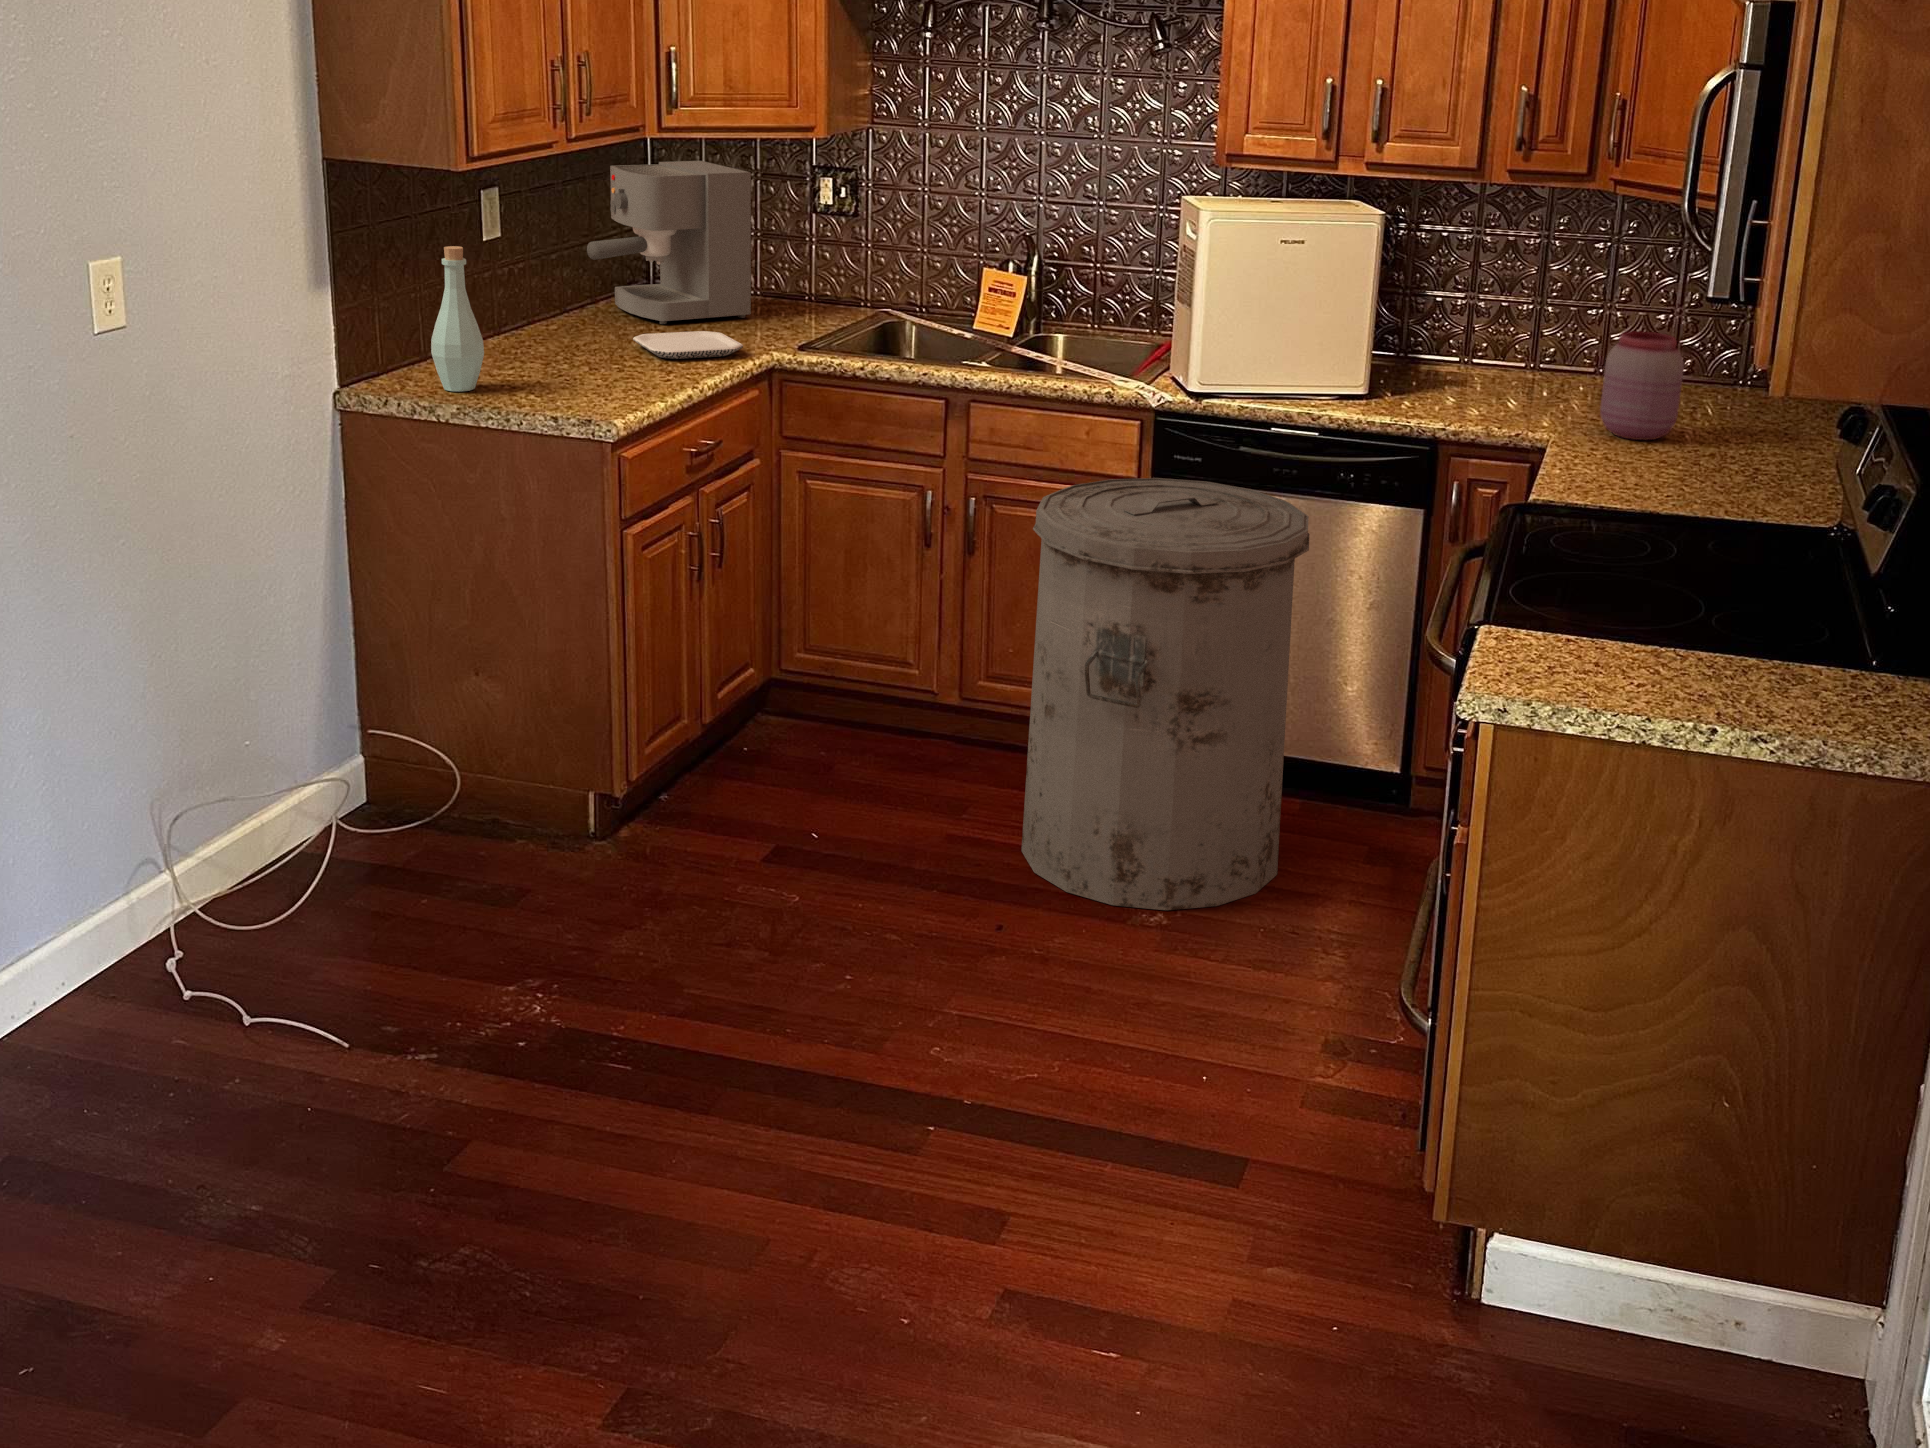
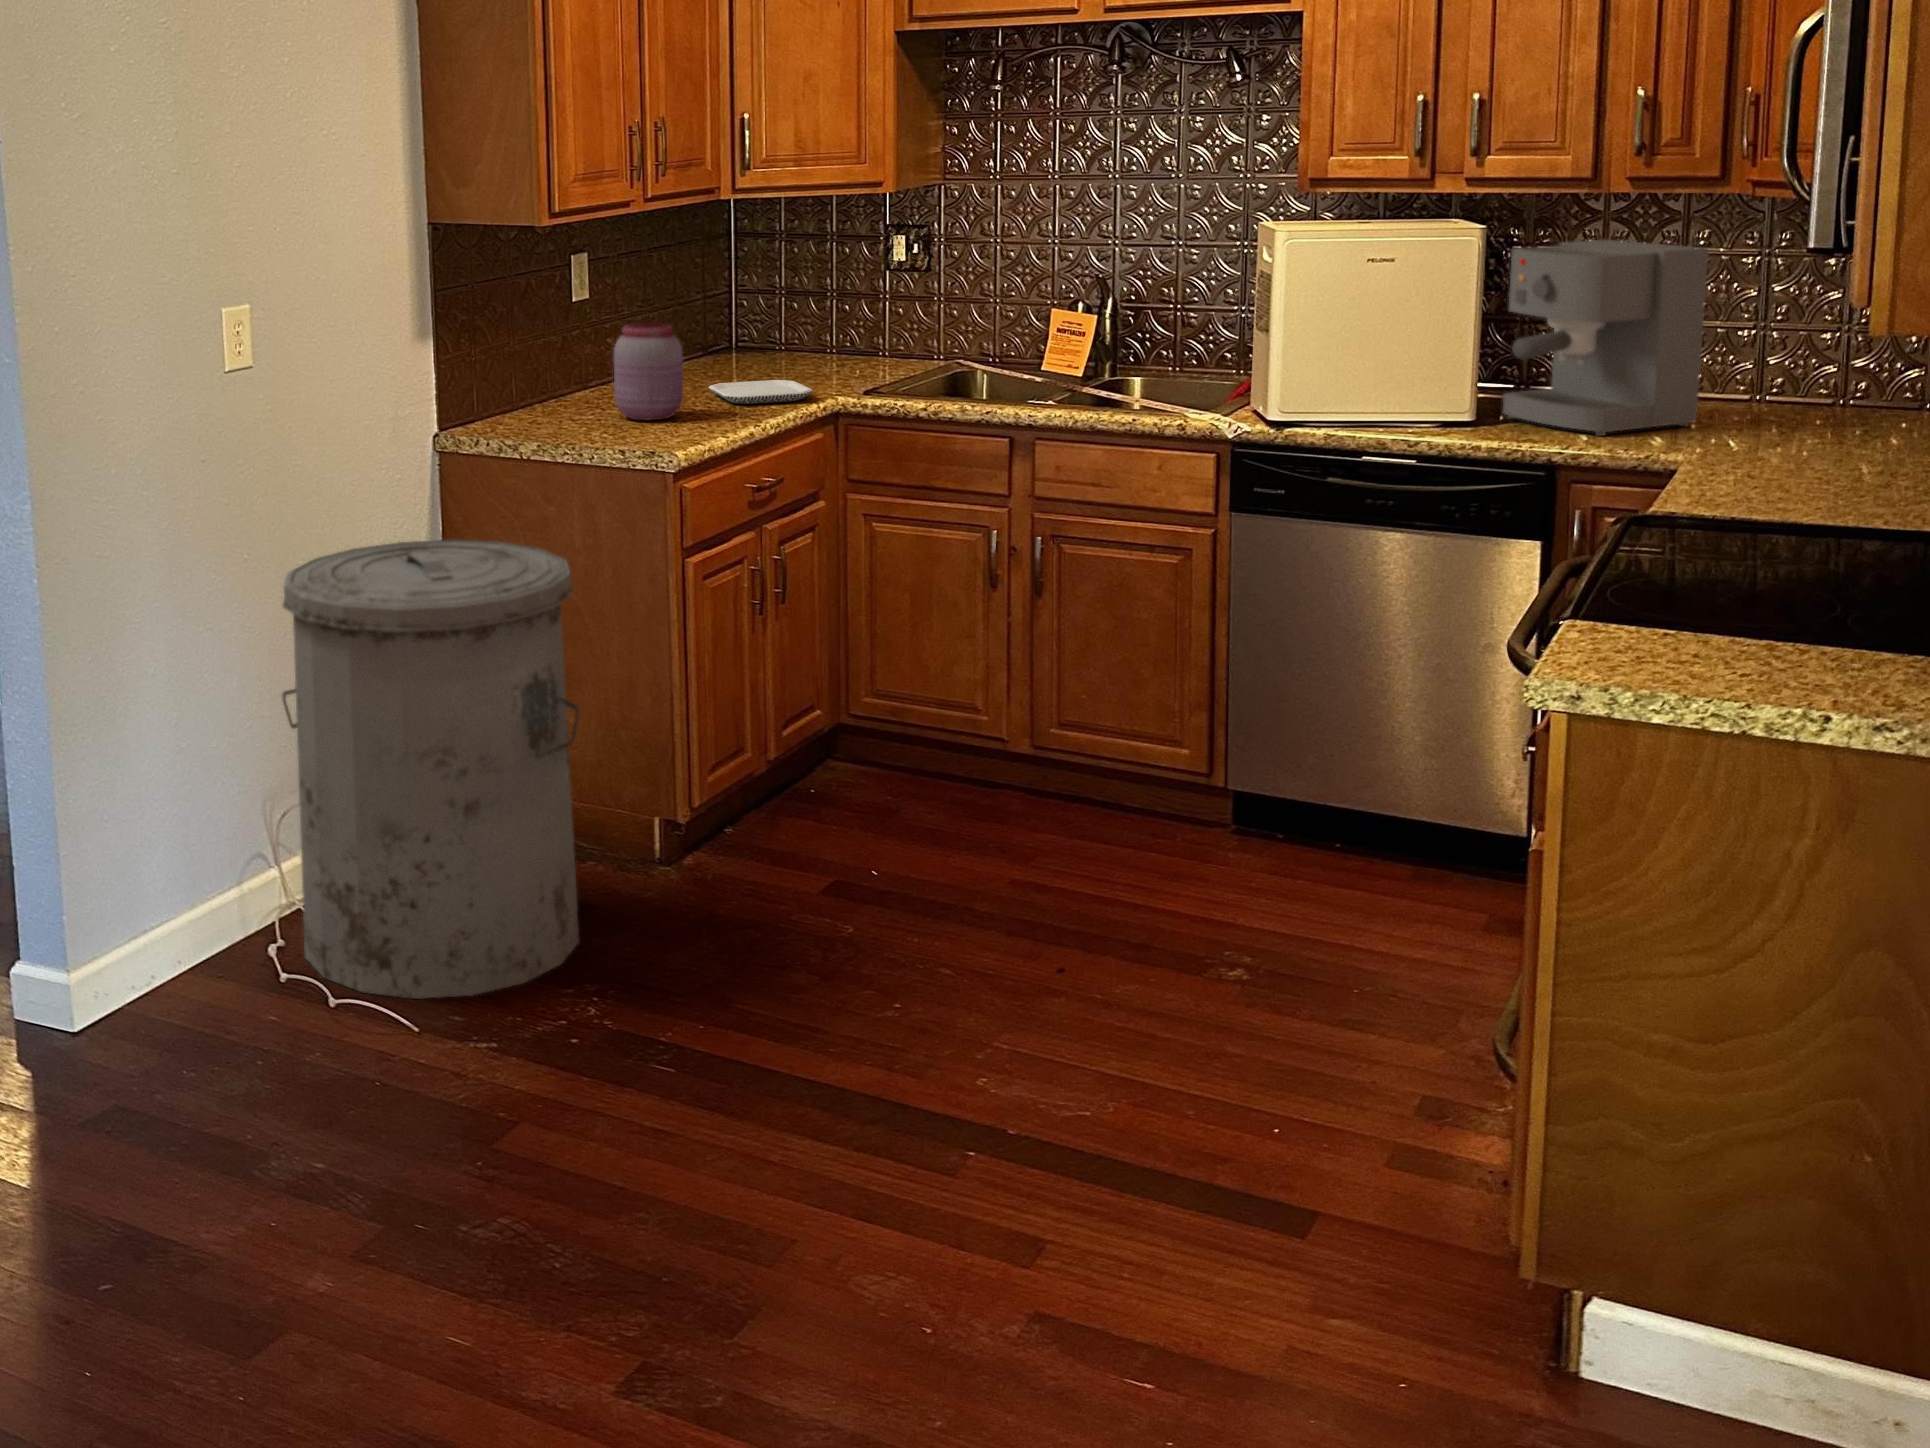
coffee maker: present [587,161,751,324] -> present [1503,240,1709,436]
bottle: present [431,246,484,392] -> none [517,297,564,432]
jar: present [1600,331,1684,440] -> present [614,323,683,421]
trash can: present [1021,478,1310,910] -> present [282,540,579,999]

